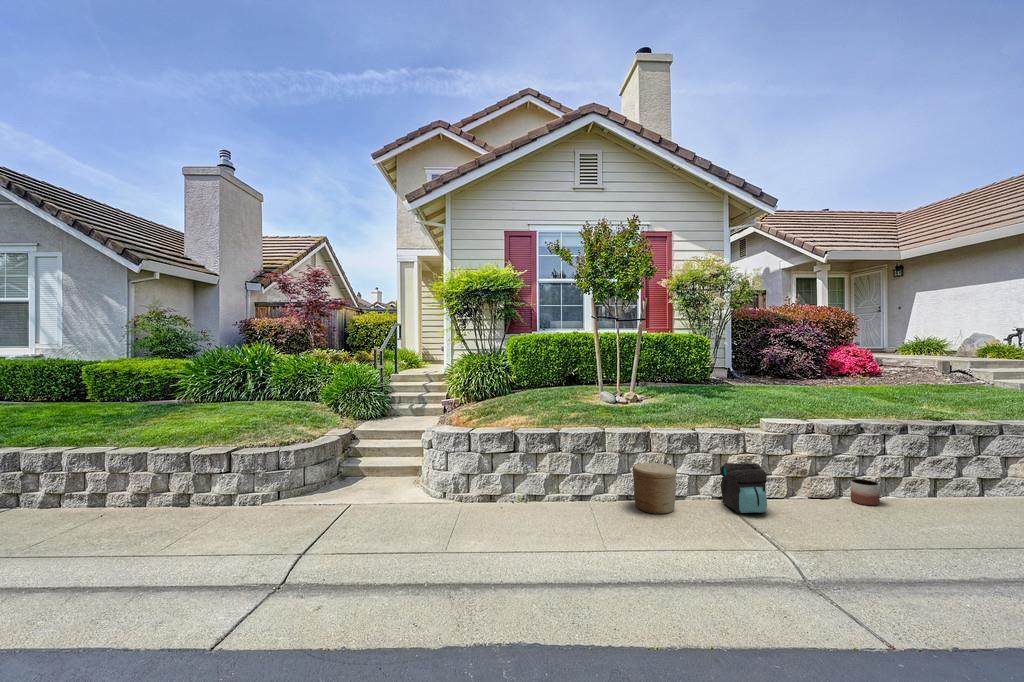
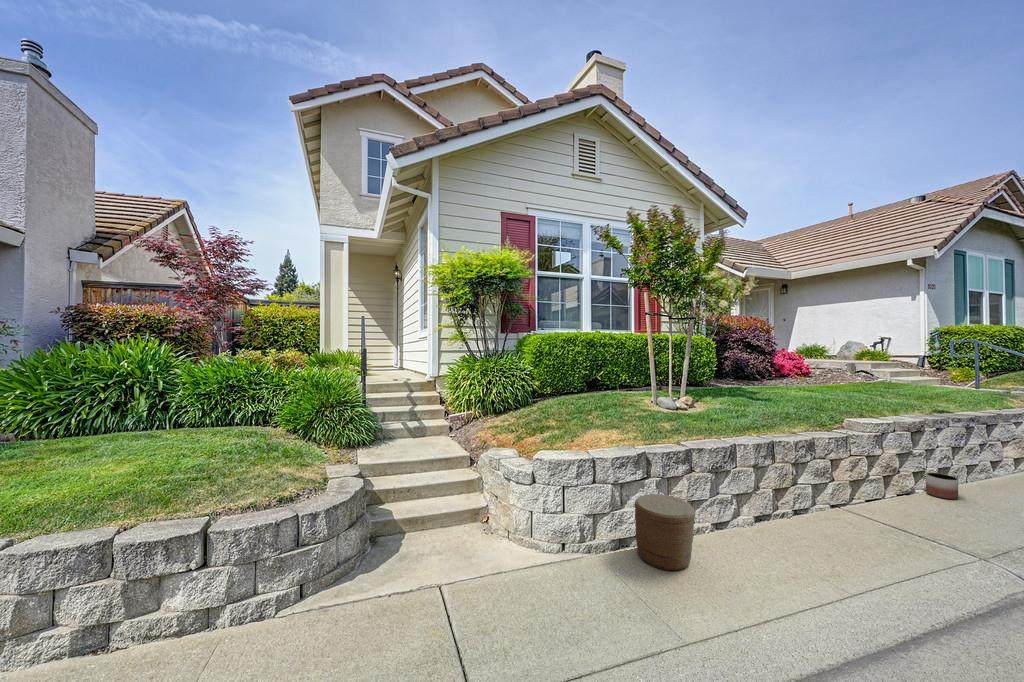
woven basket: present [632,463,676,514] -> present [634,494,695,570]
backpack: present [721,463,767,513] -> none [840,469,915,527]

